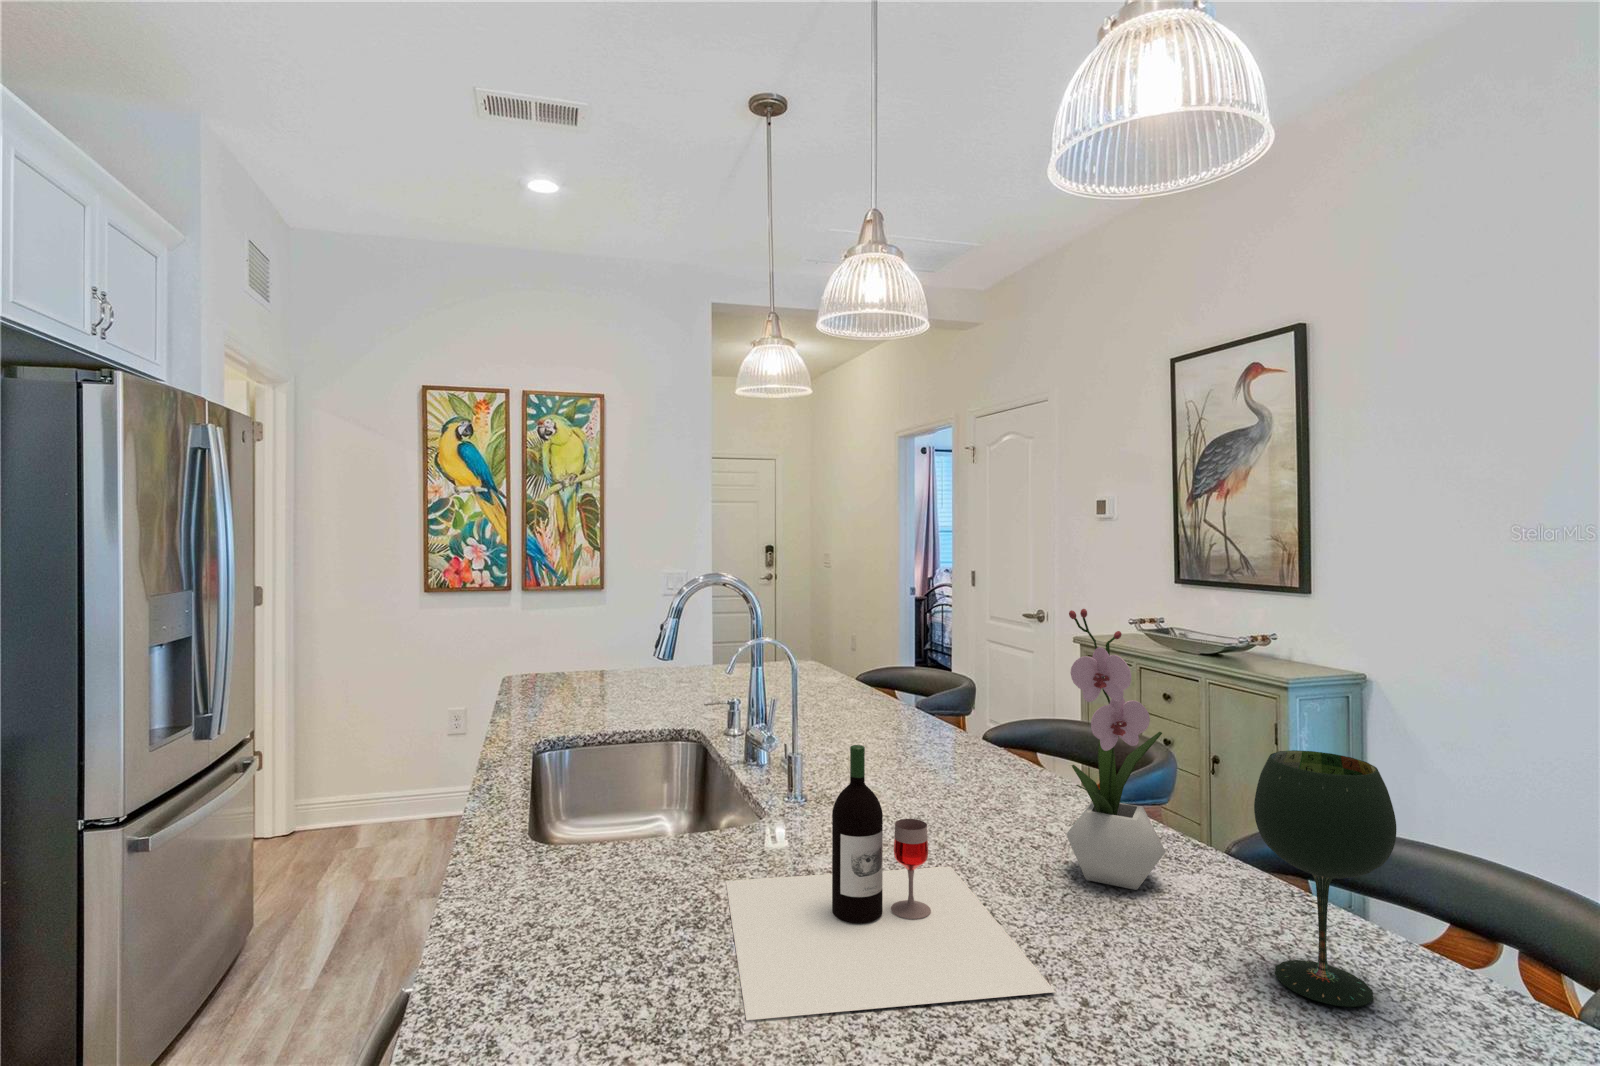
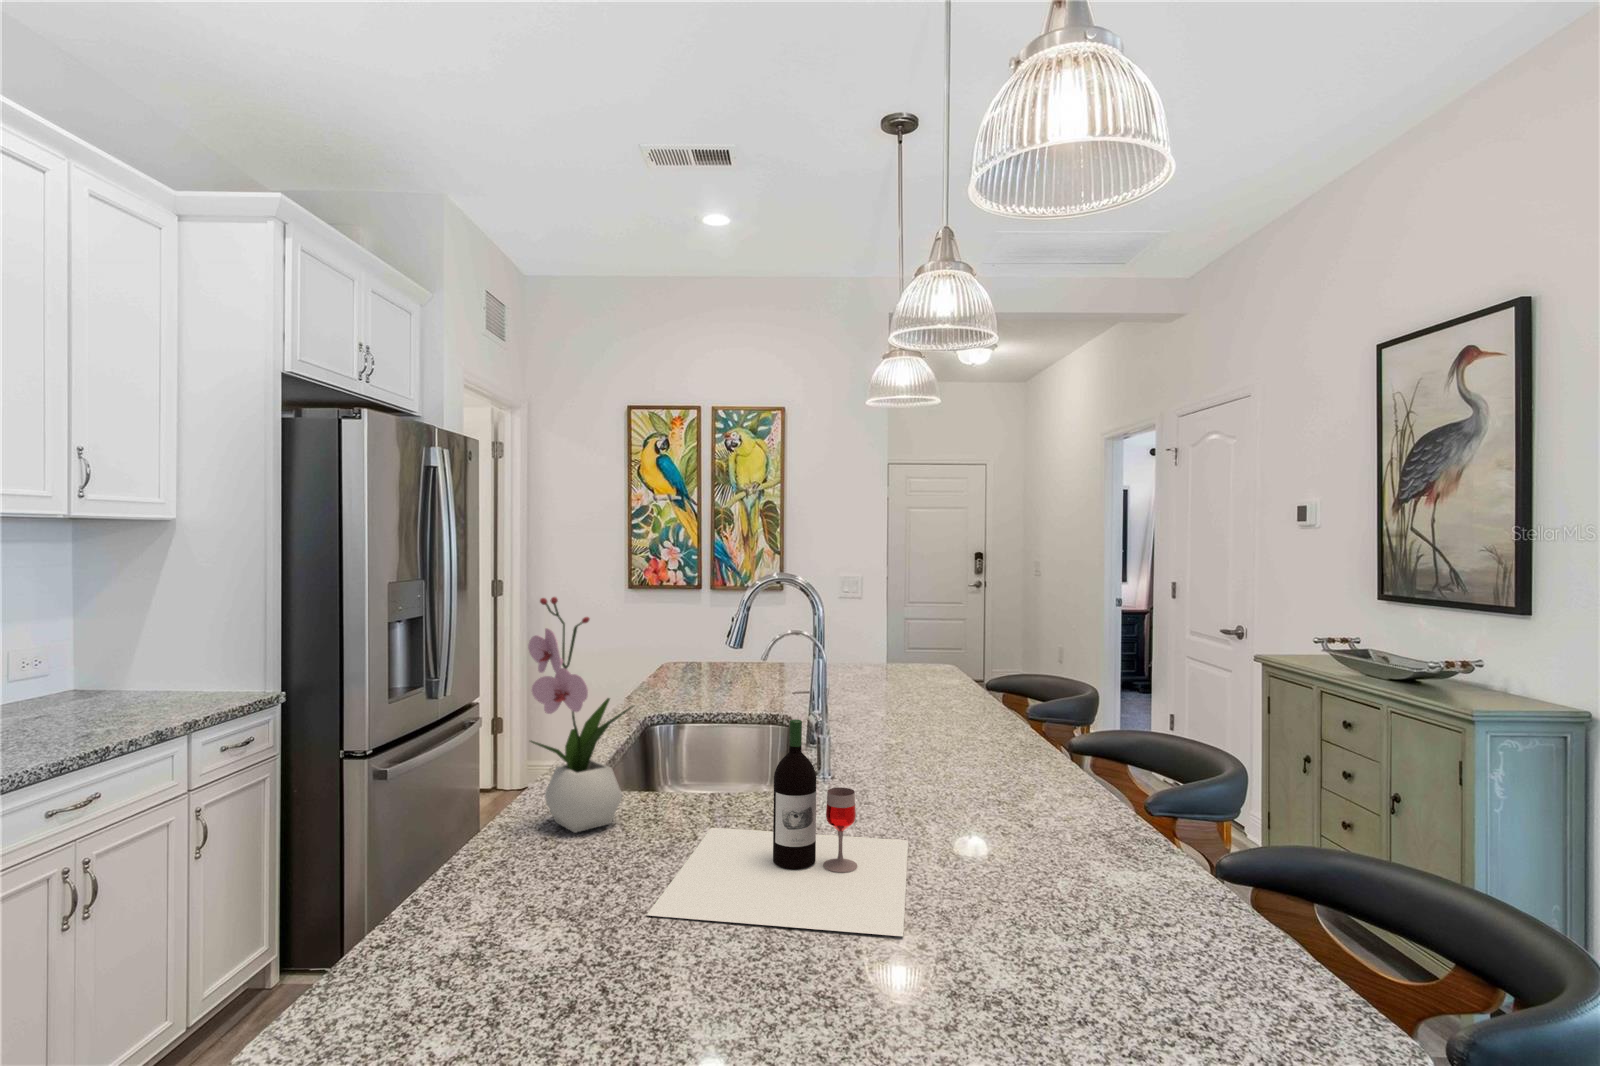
flower arrangement: present [1066,609,1166,890] -> present [528,597,633,833]
wine glass: present [1254,750,1397,1007] -> none [1103,749,1226,991]

